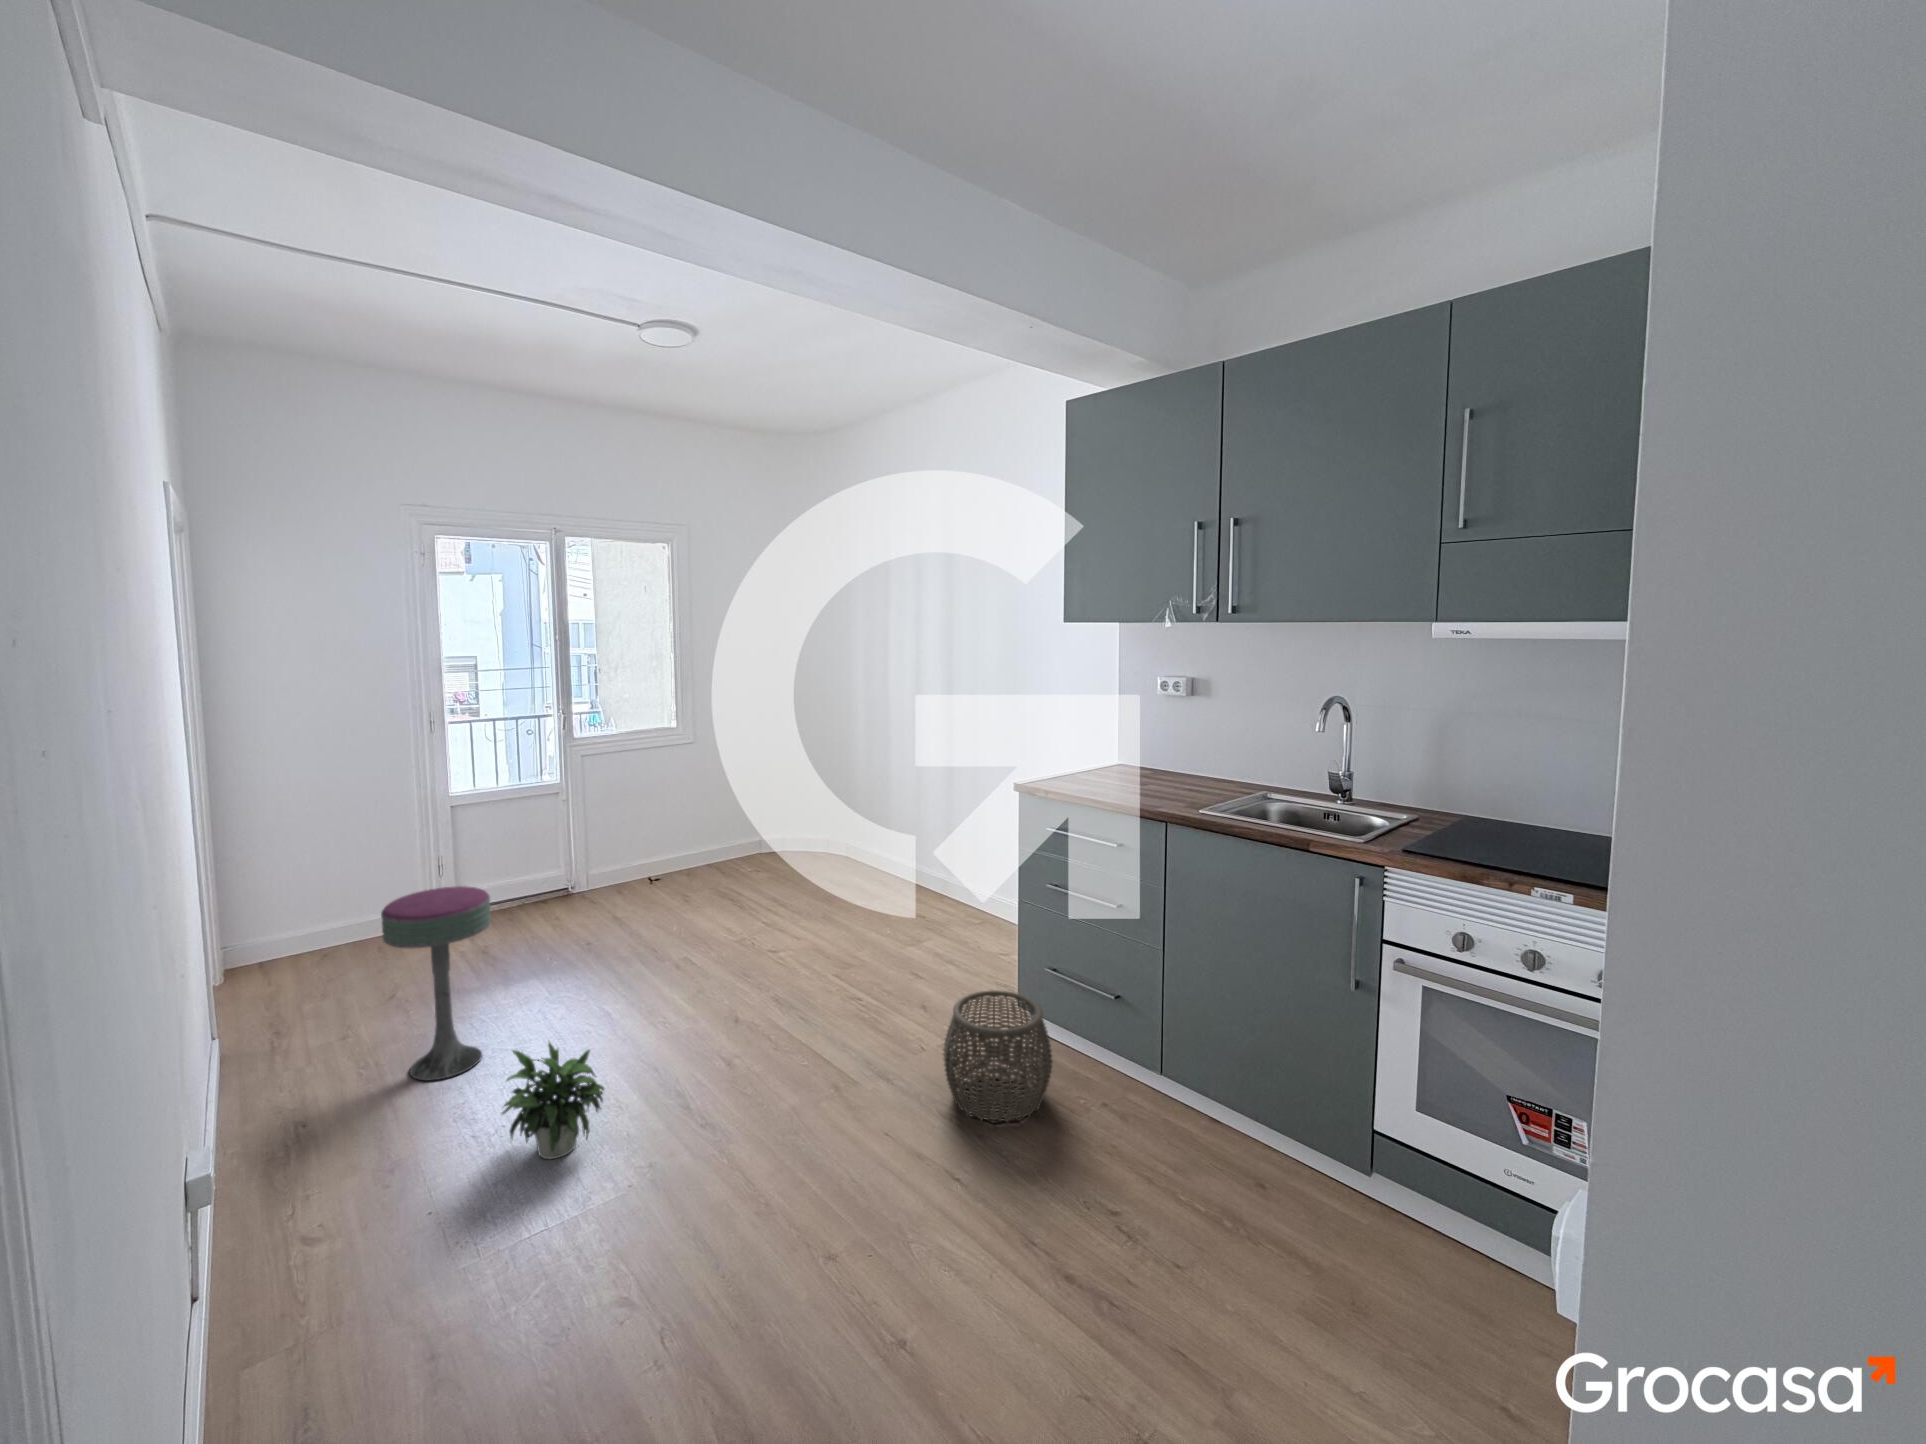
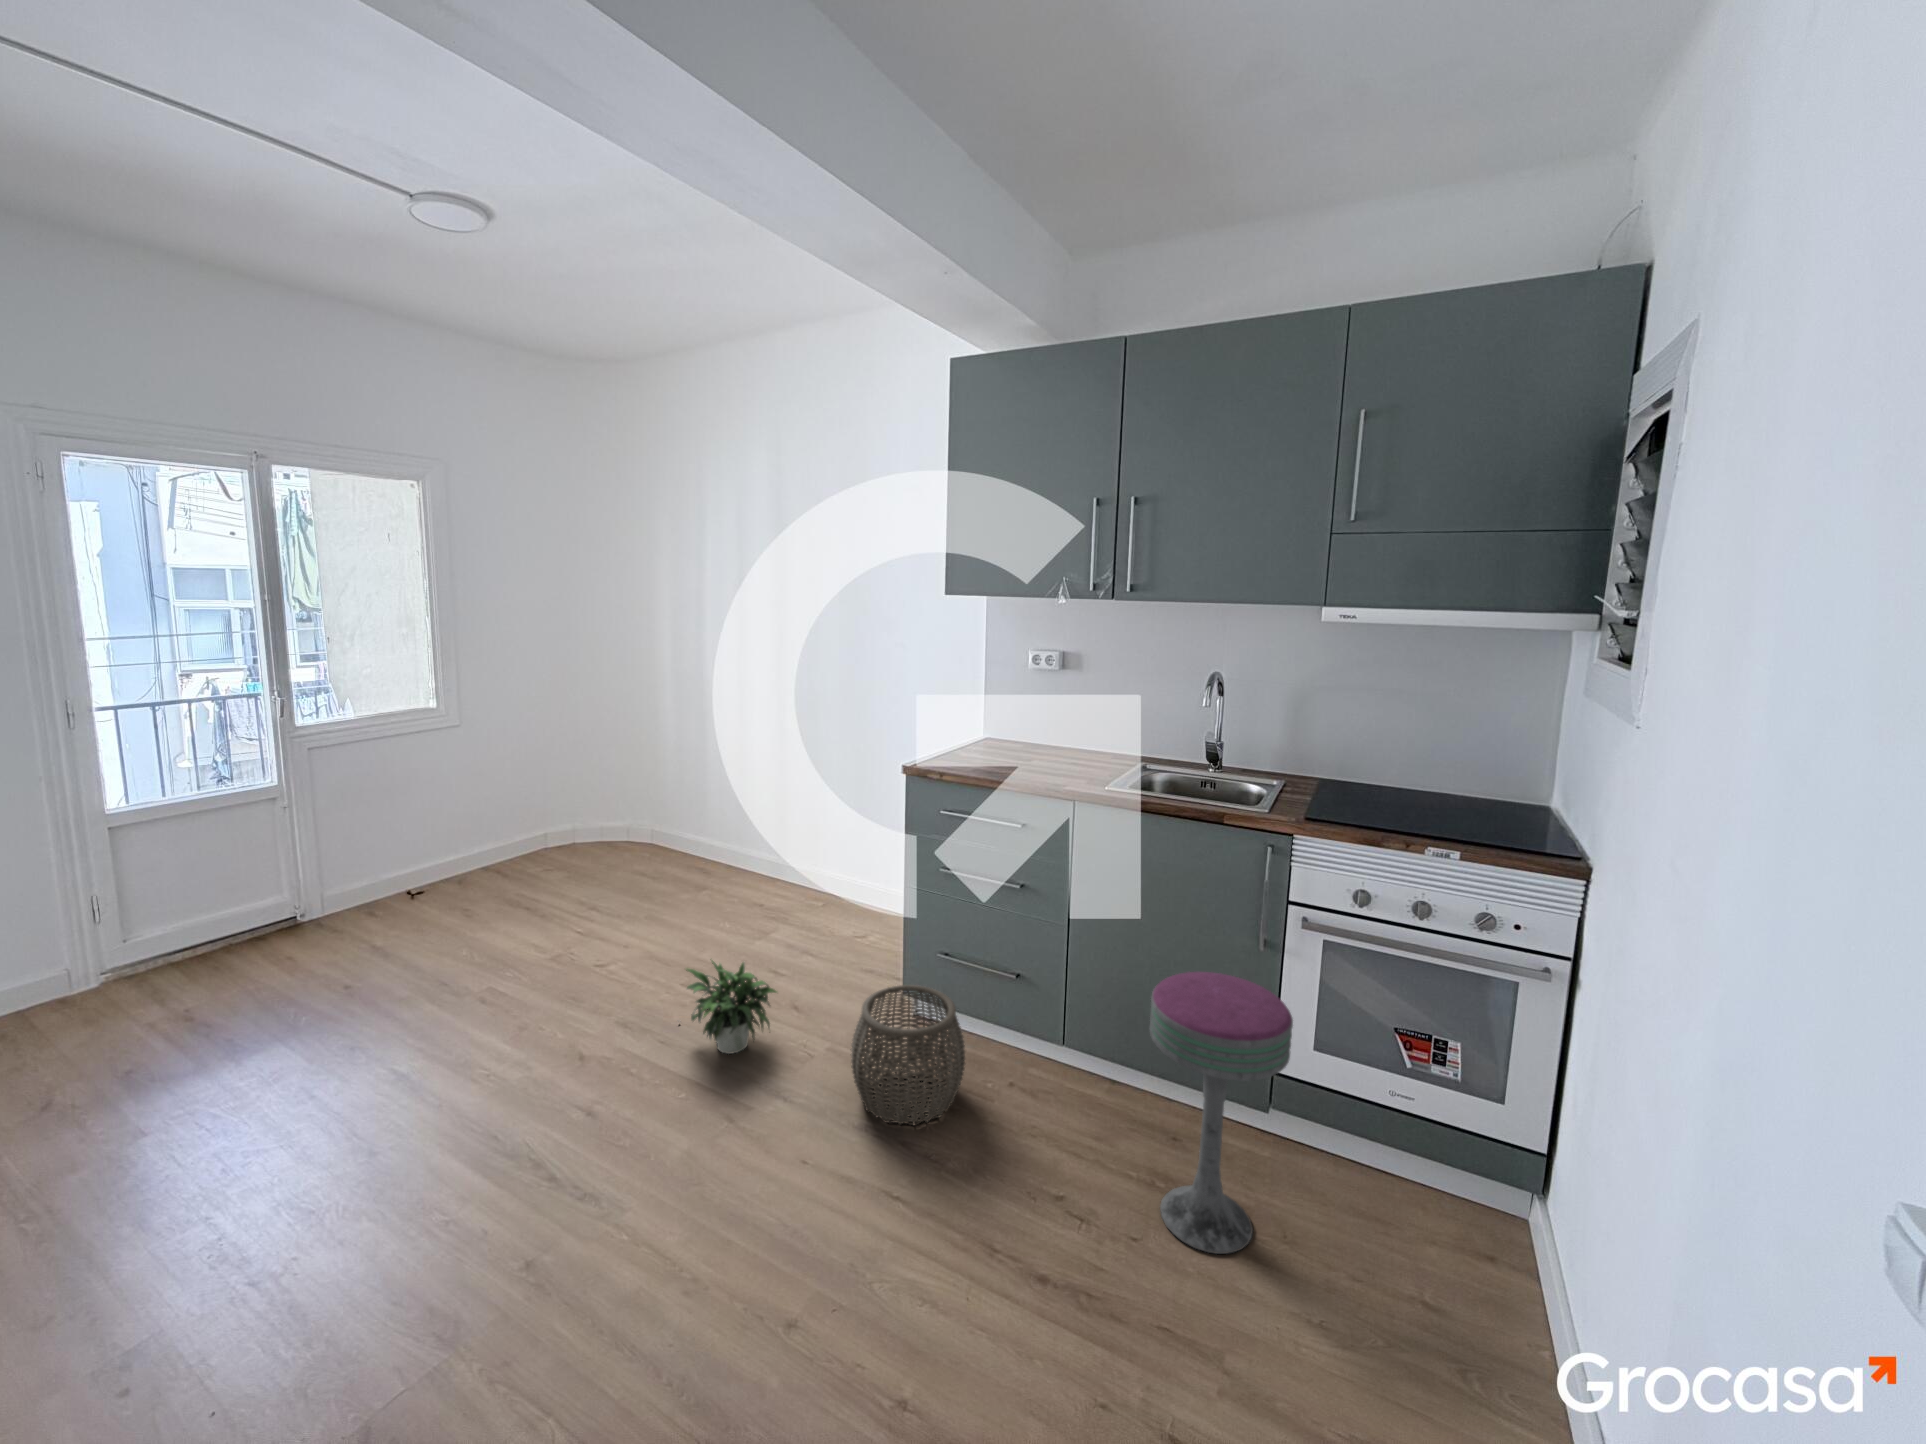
bar stool: present [381,886,491,1080] -> present [1150,972,1293,1254]
potted plant: present [502,1043,604,1159] -> present [686,961,777,1054]

